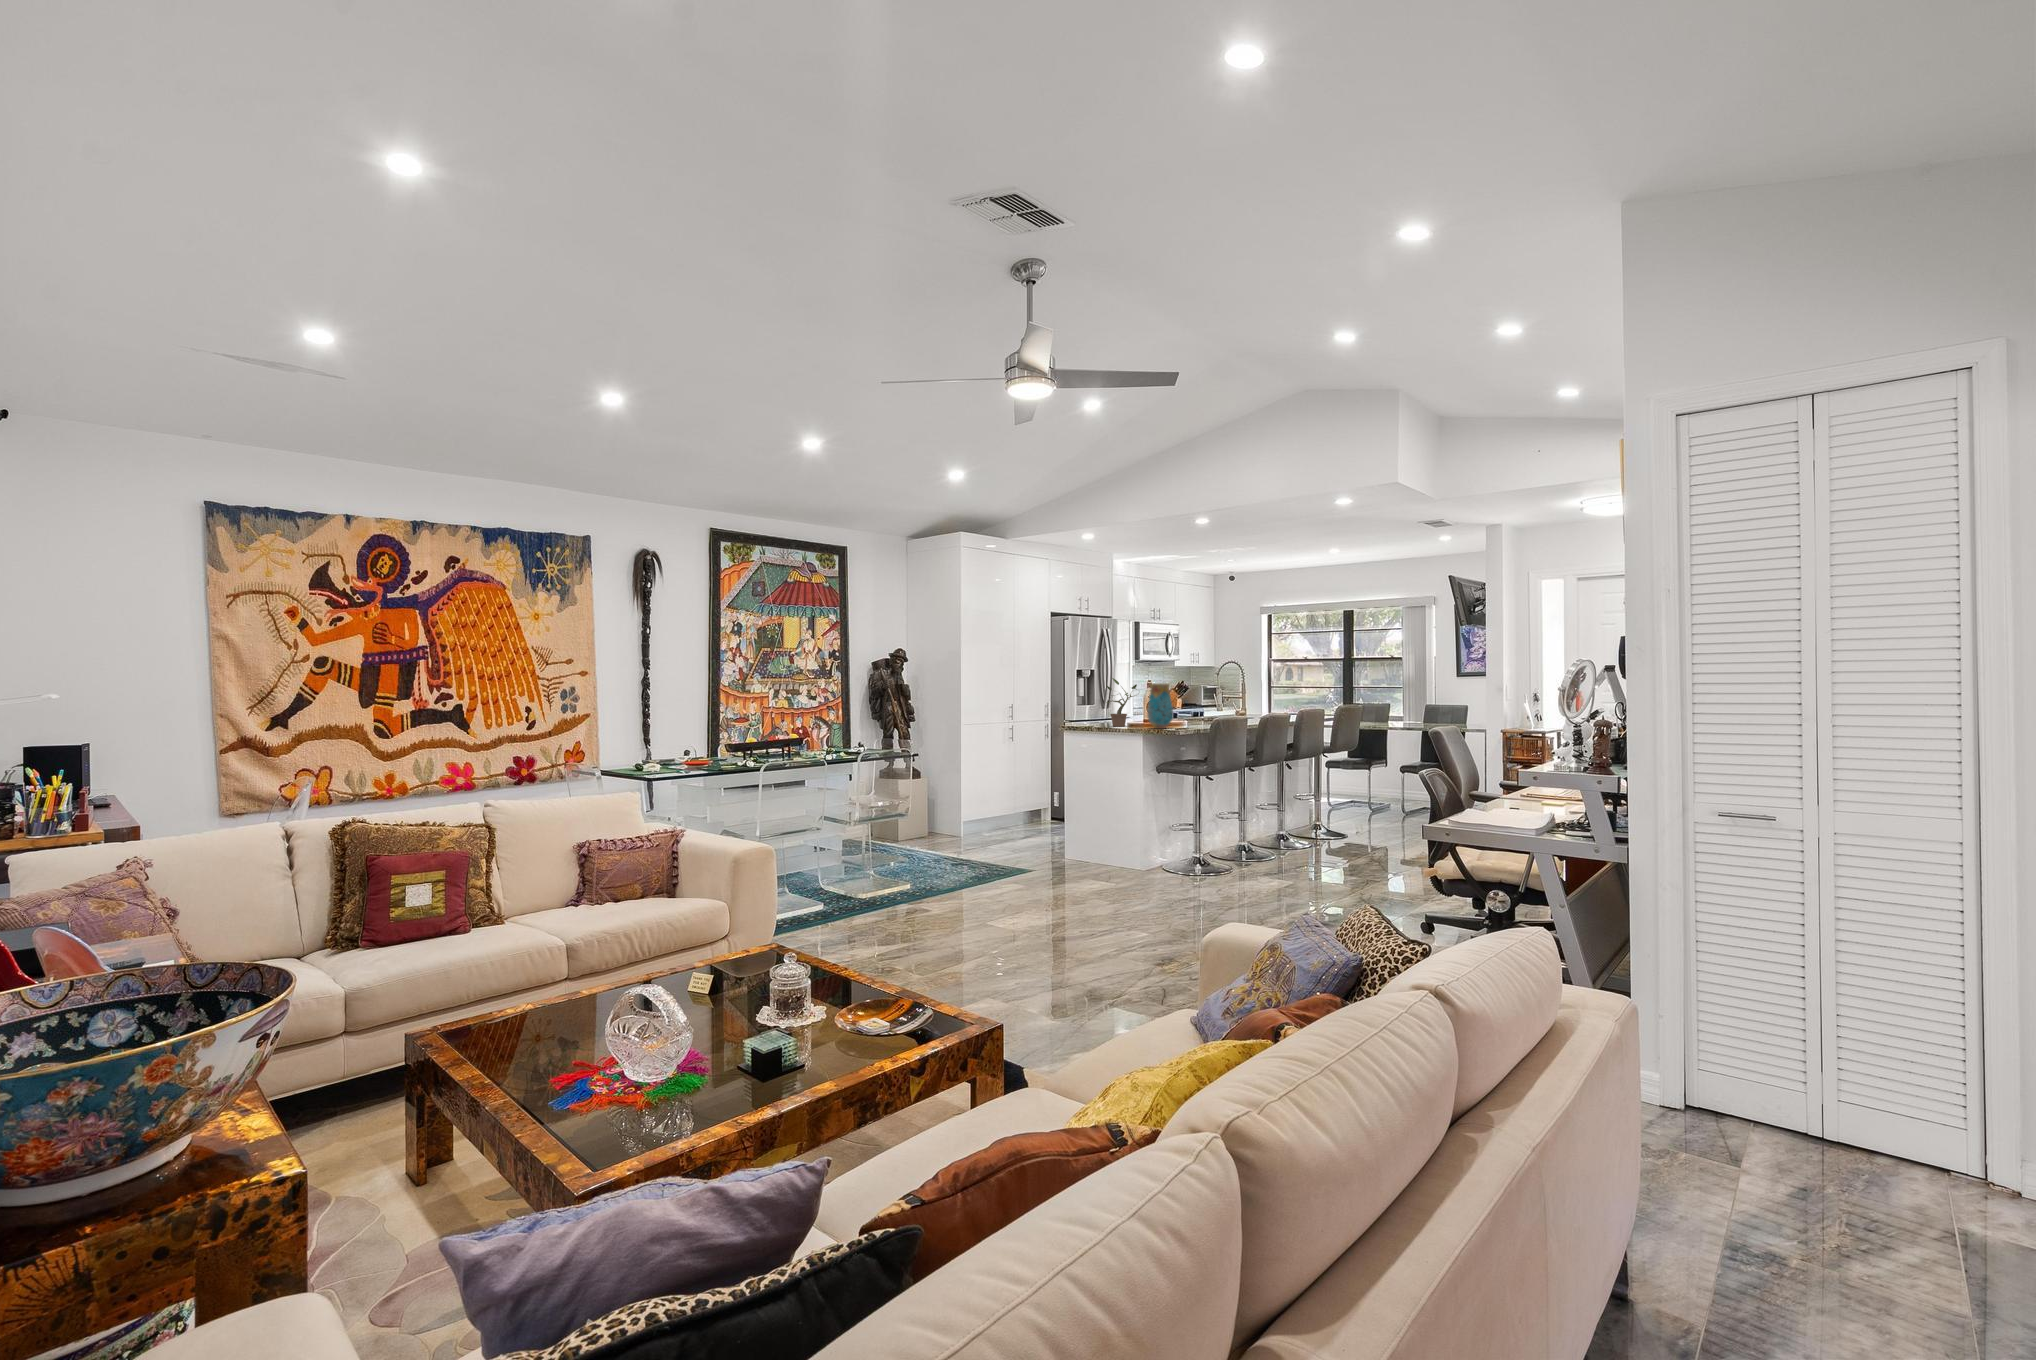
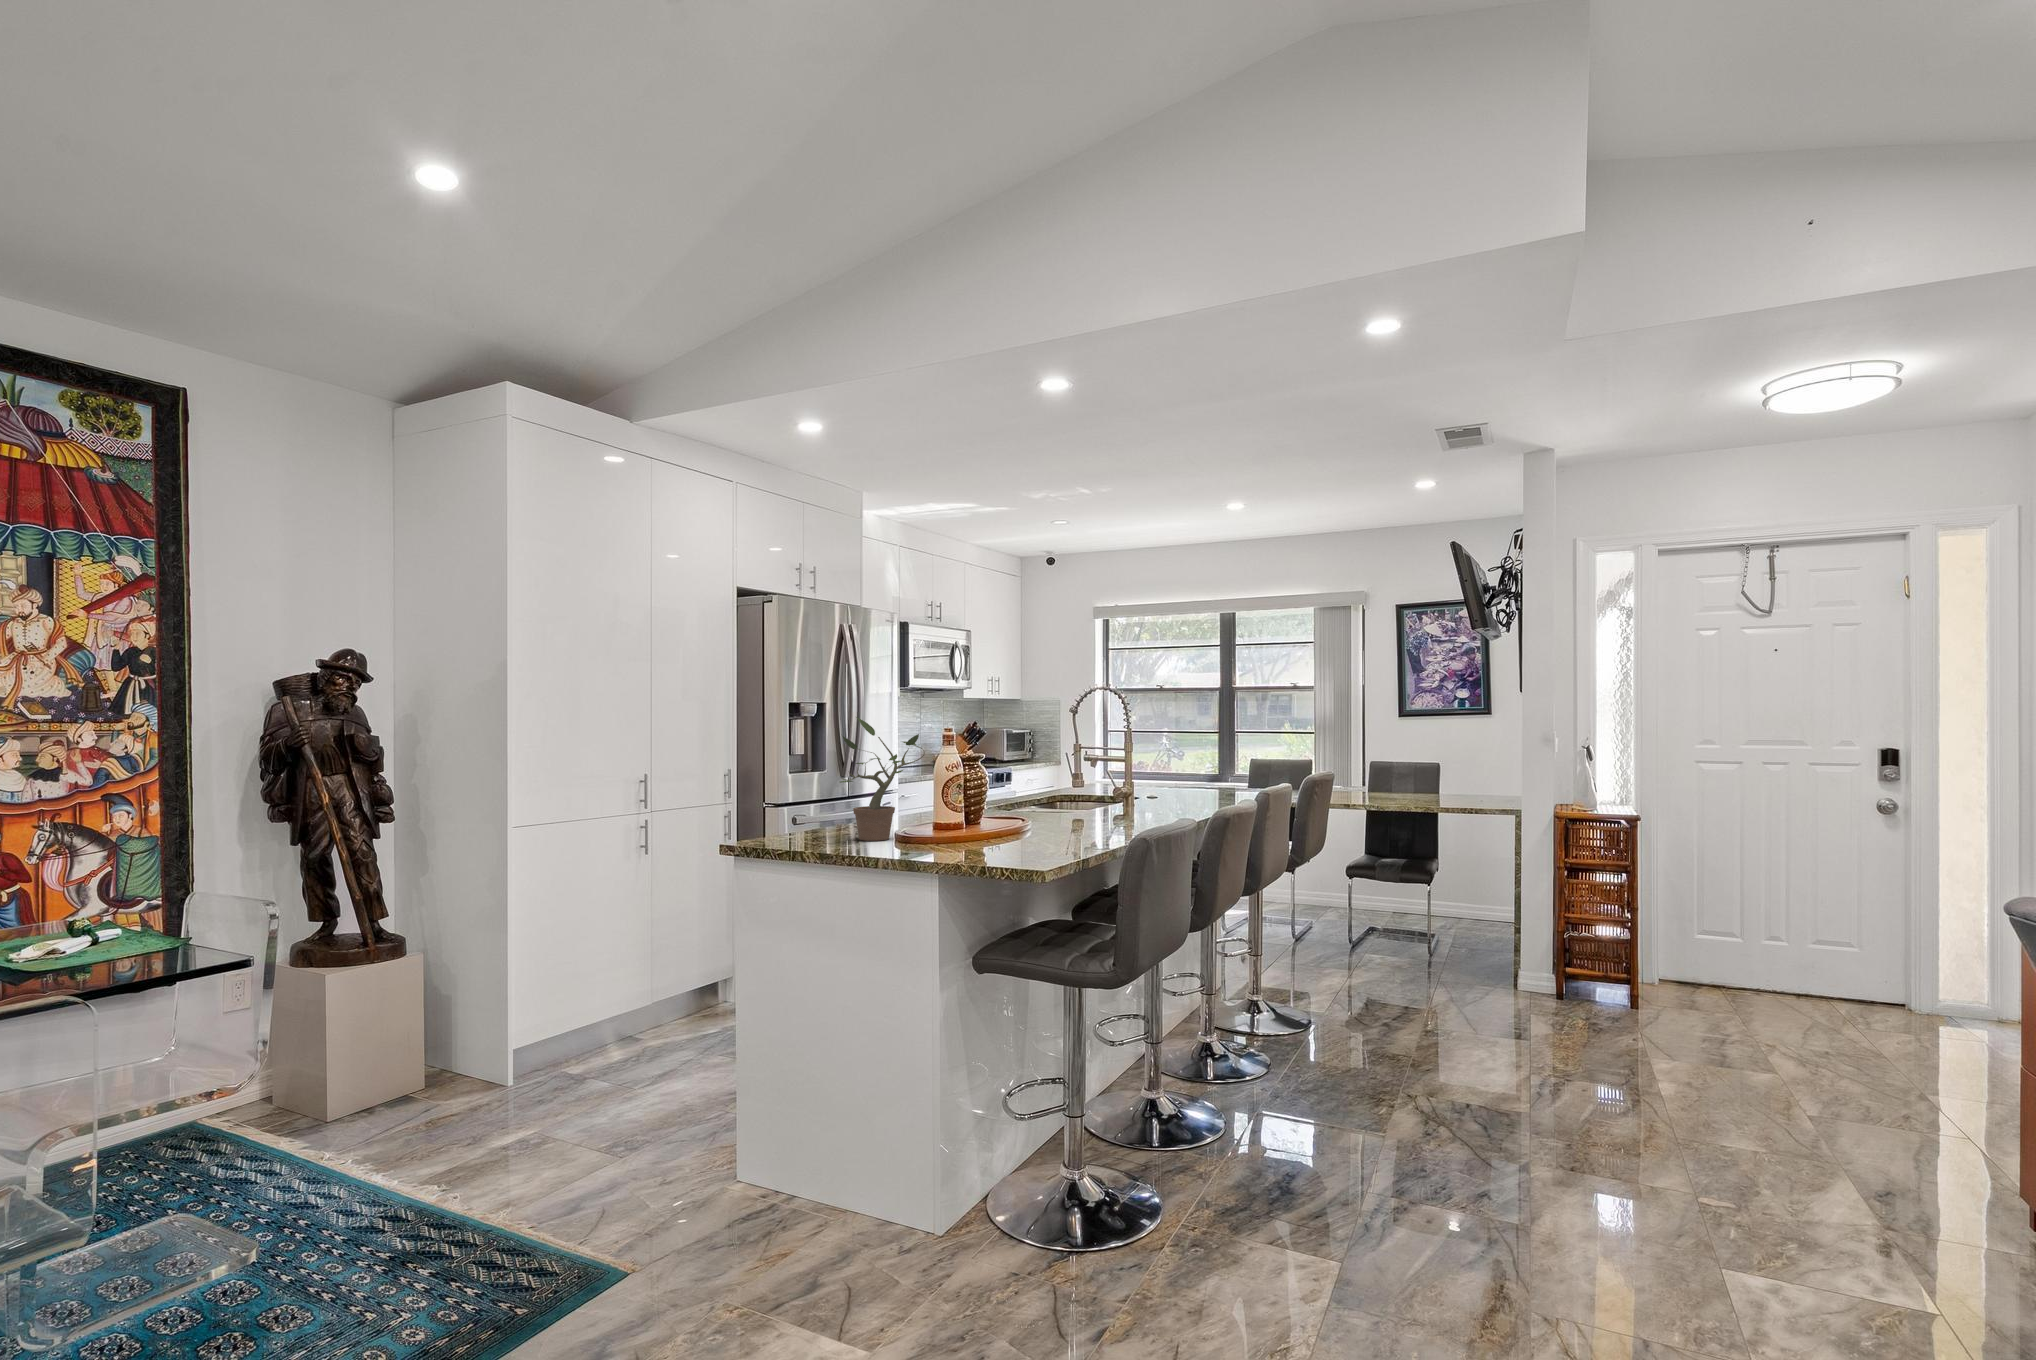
vase: present [1147,683,1173,729] -> none [951,732,1018,854]

